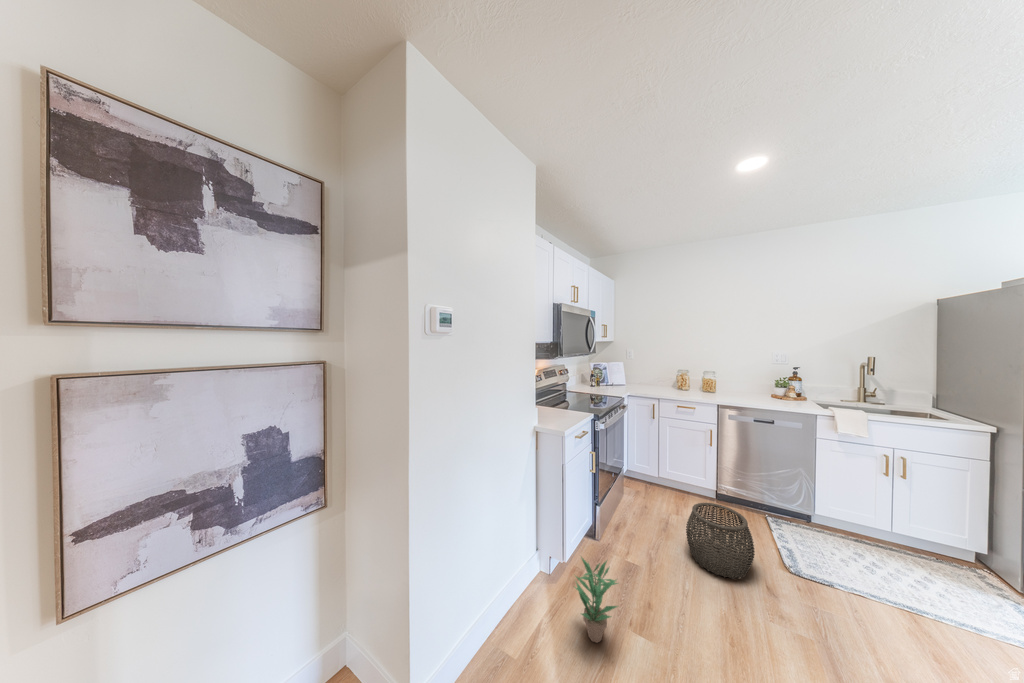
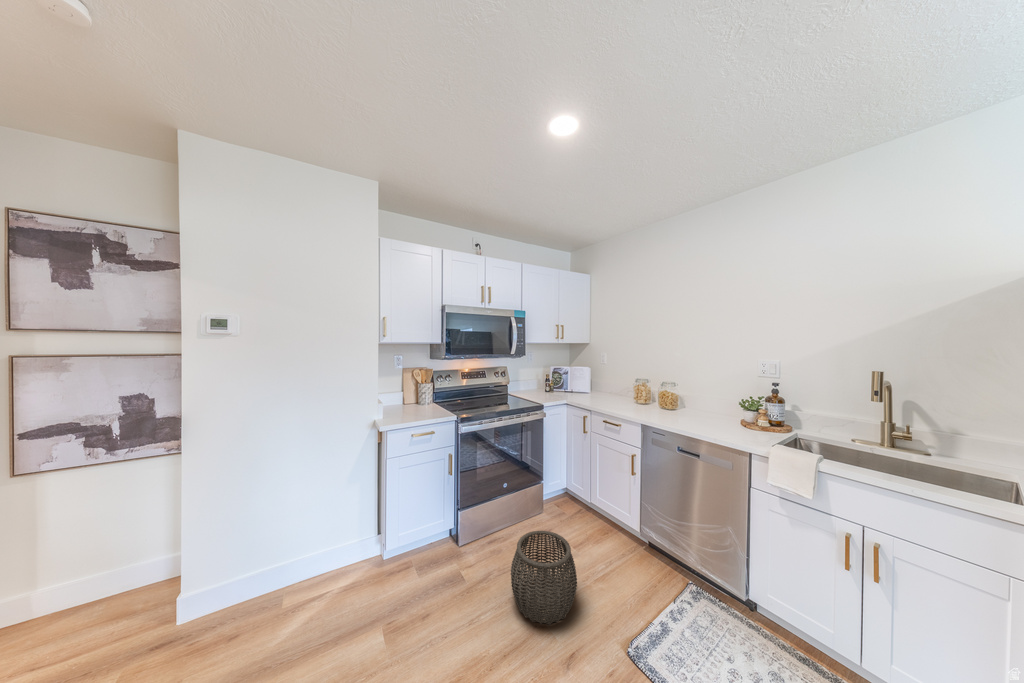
potted plant: present [576,558,617,643] -> none [321,536,372,620]

